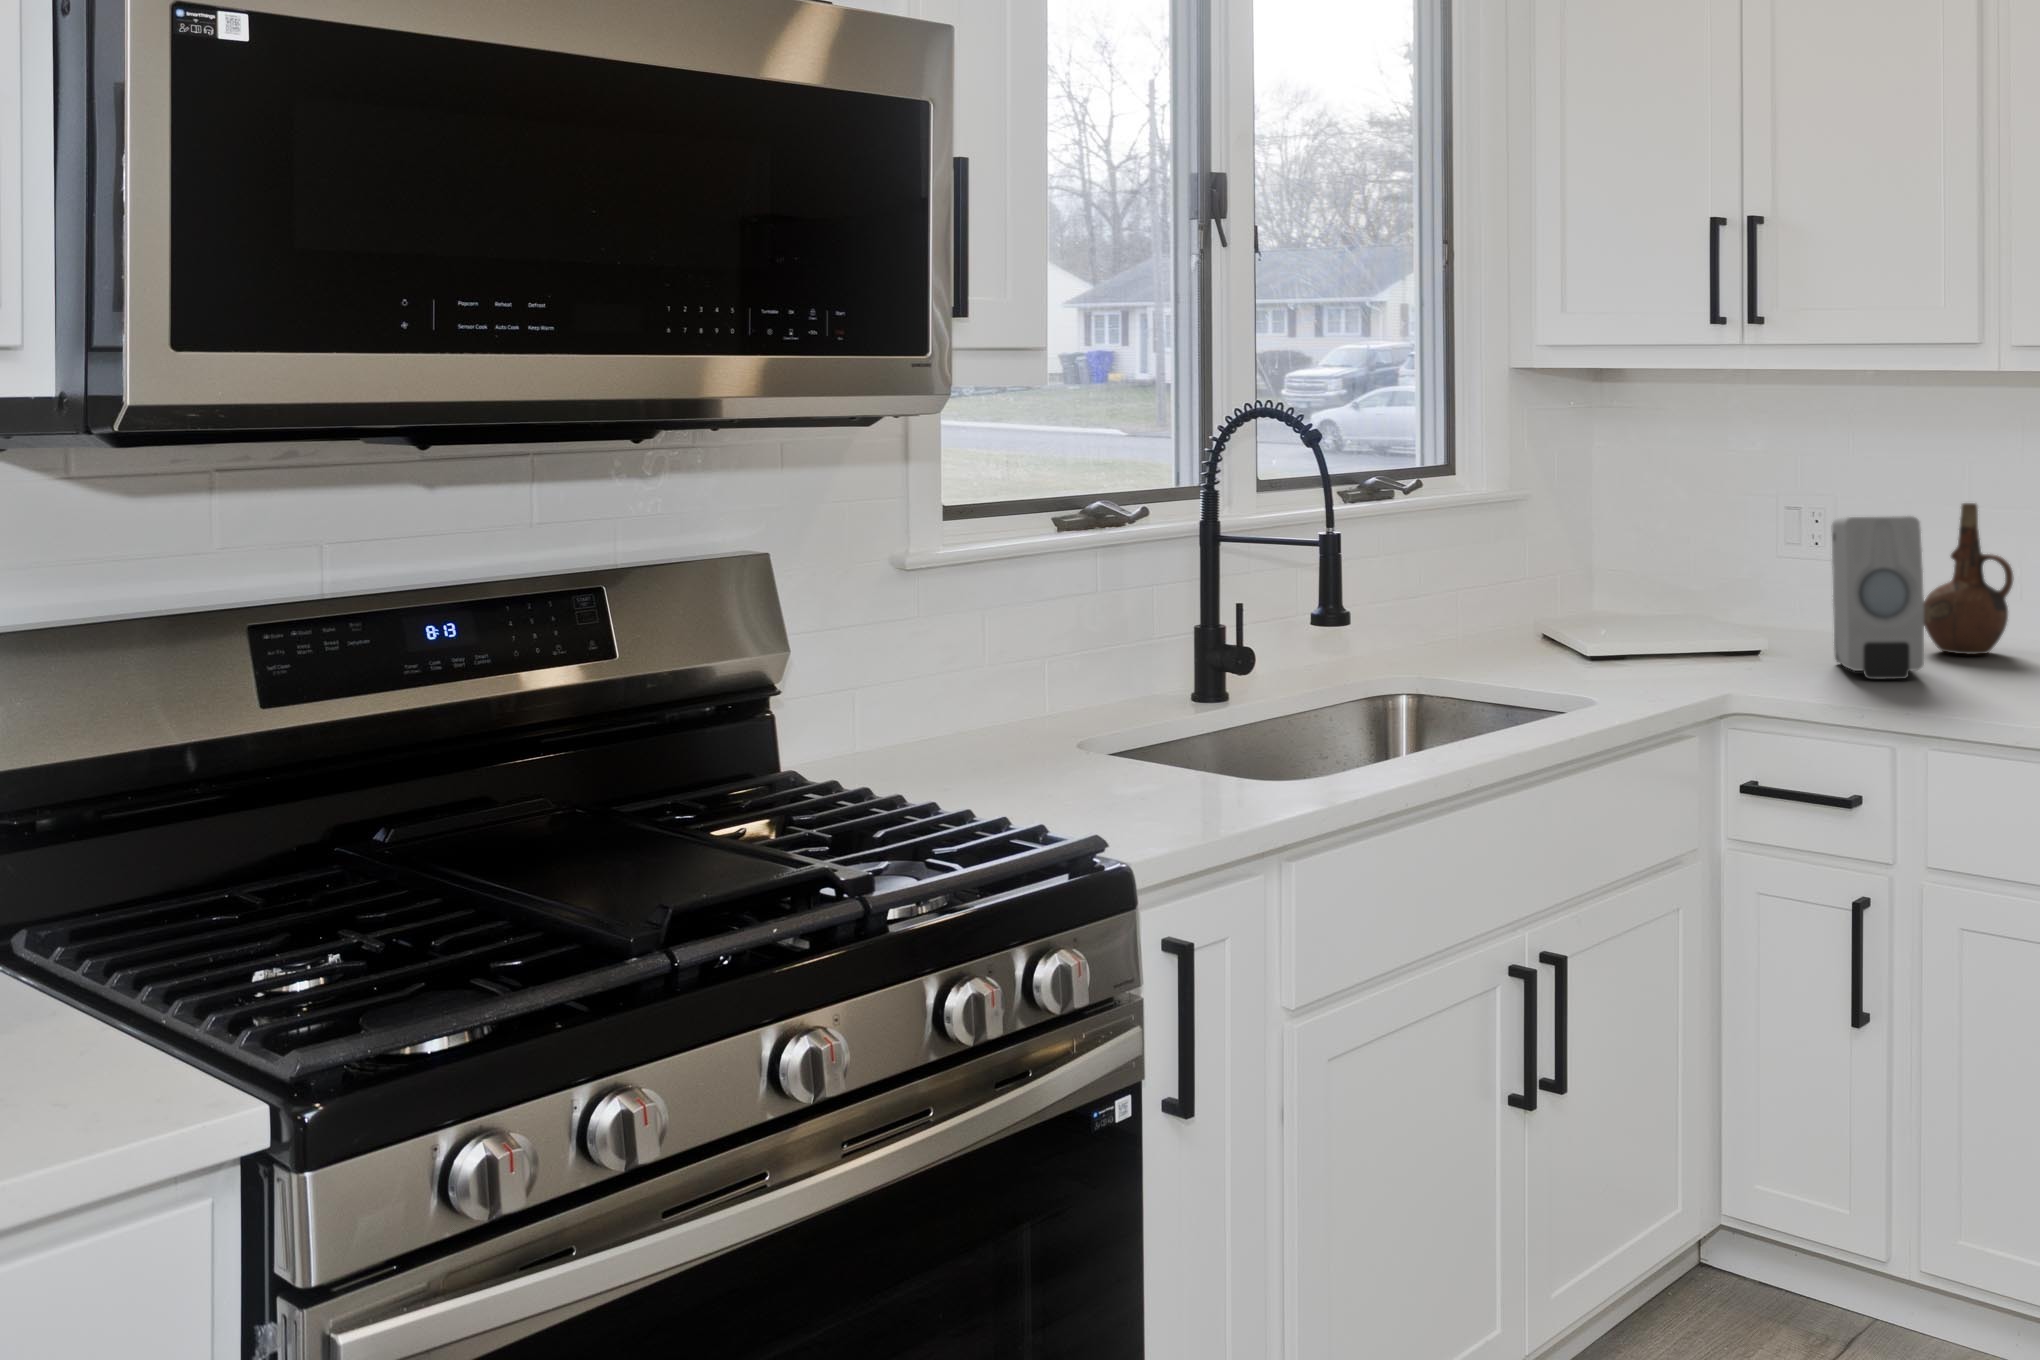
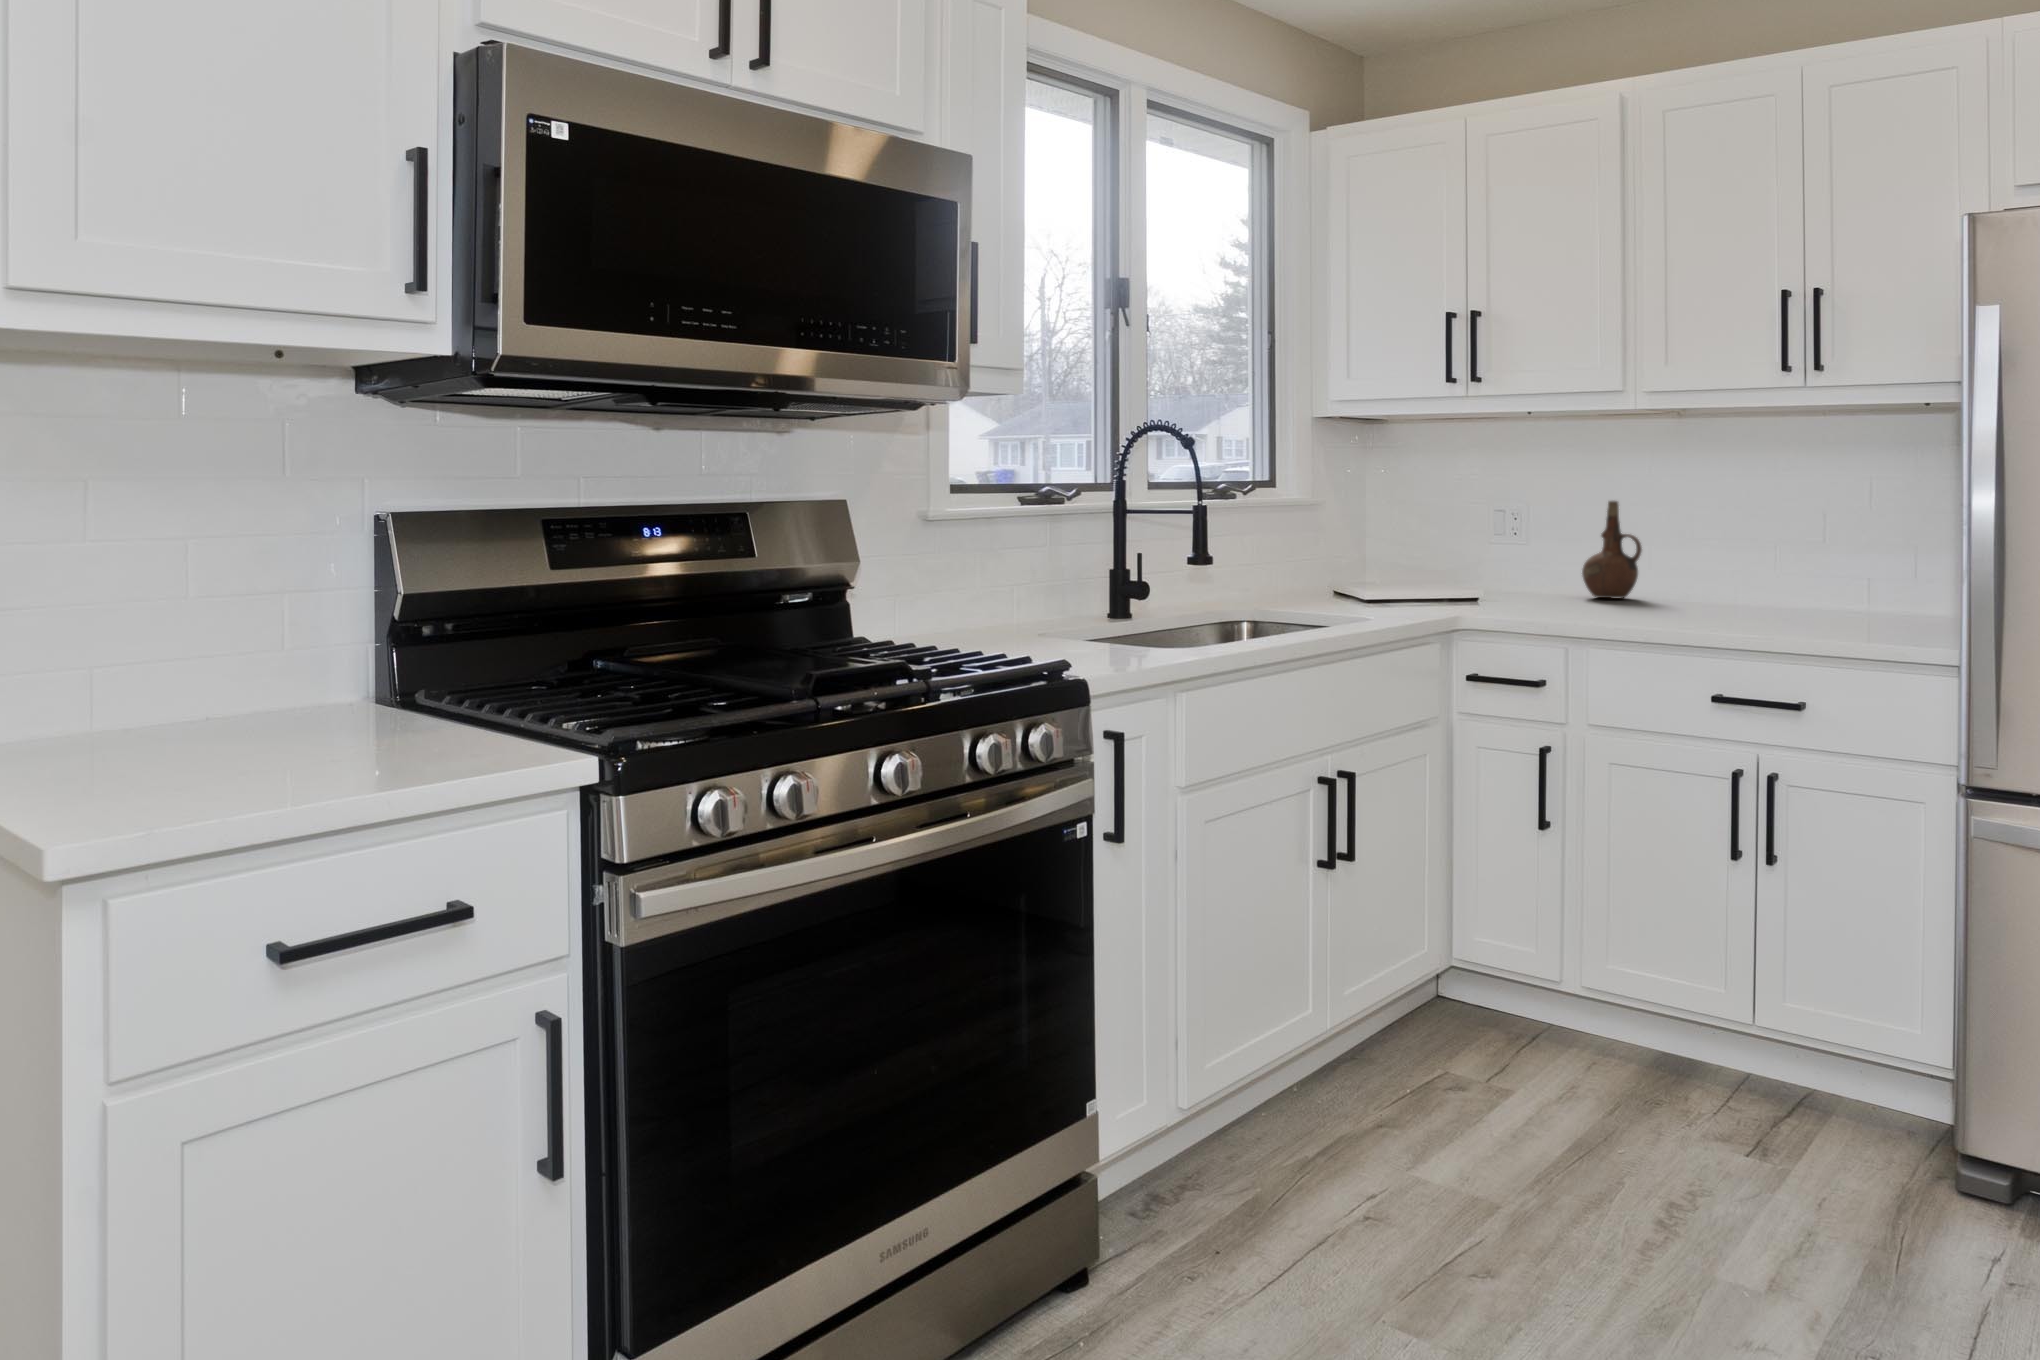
soap dispenser: present [1832,516,1924,679] -> none [1524,504,1583,609]

